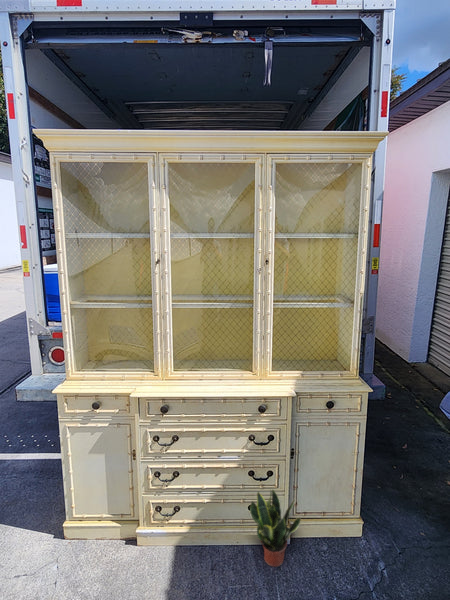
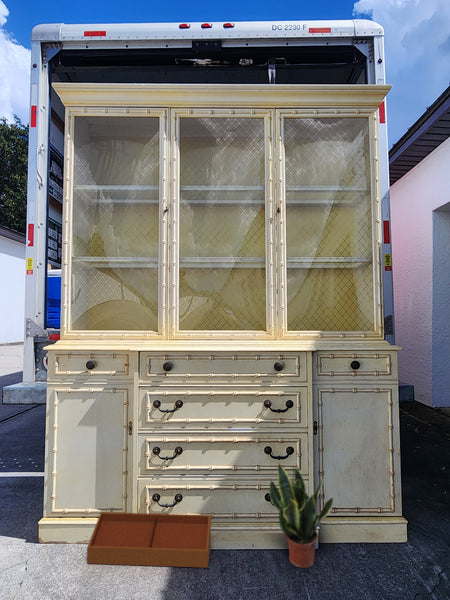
storage bin: none [105,520,203,566] -> present [87,512,211,568]

